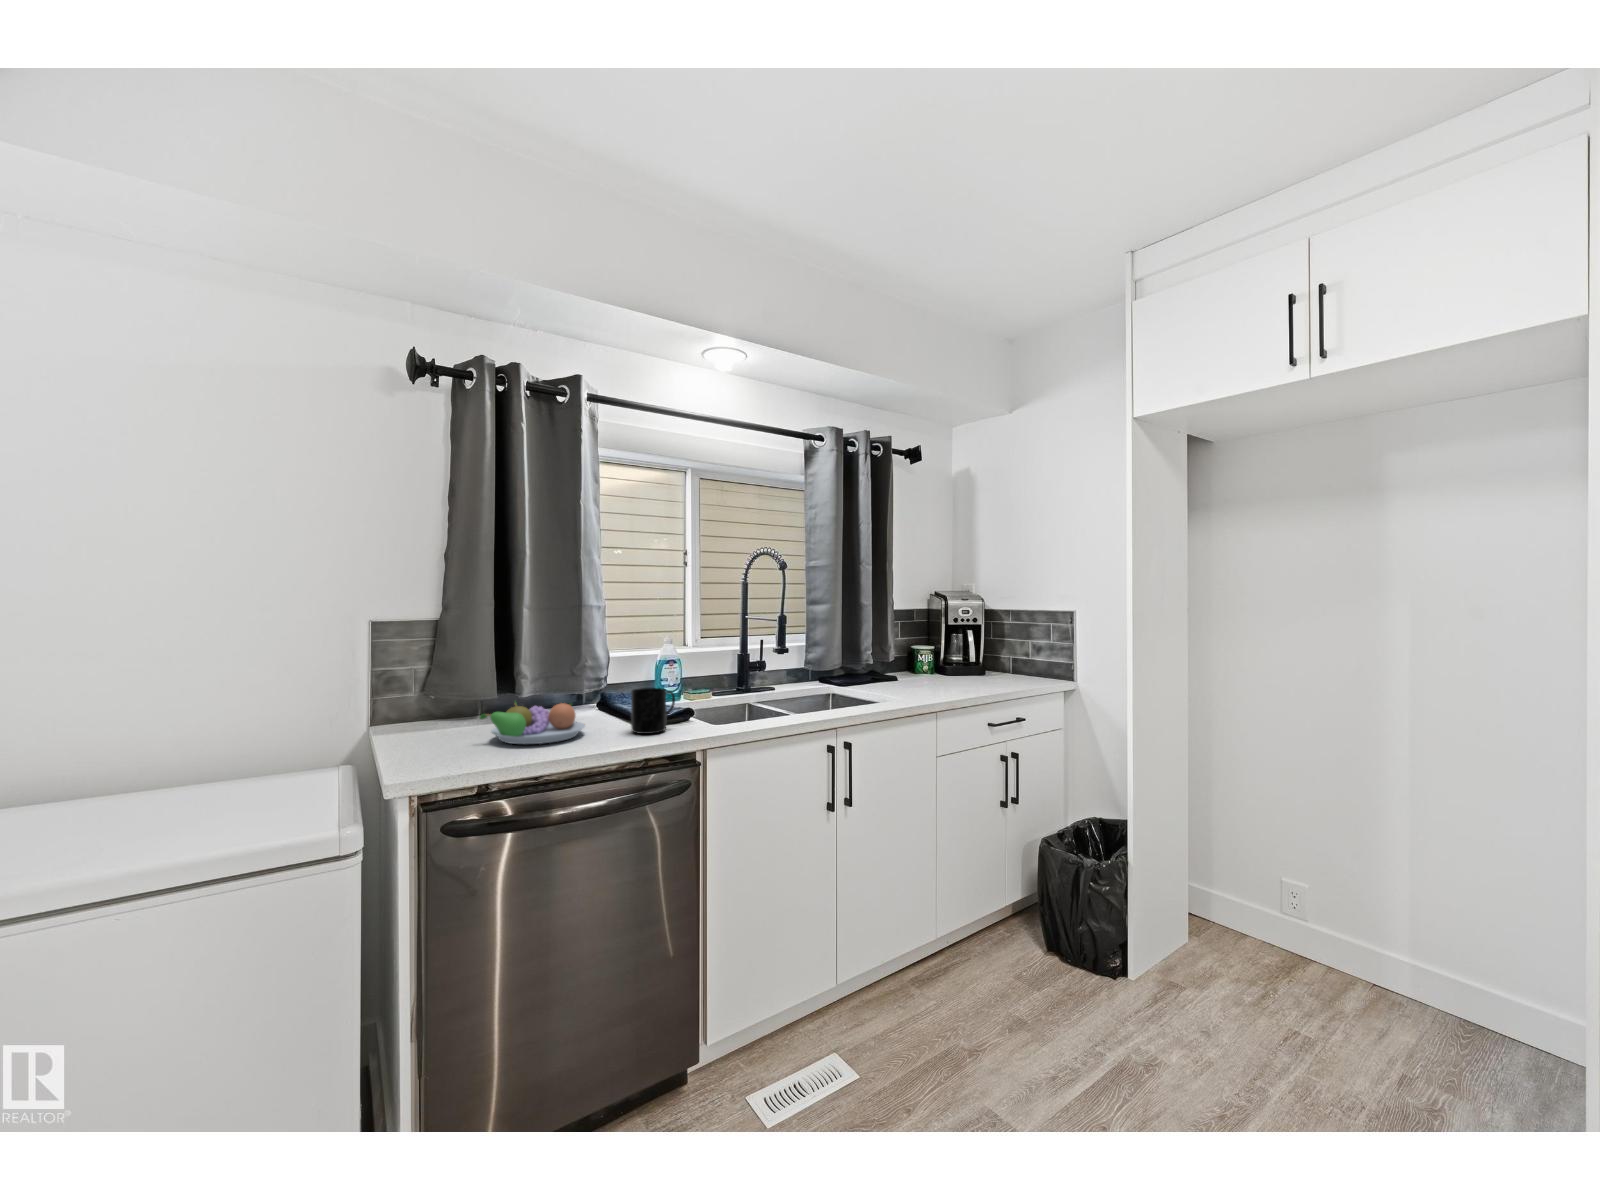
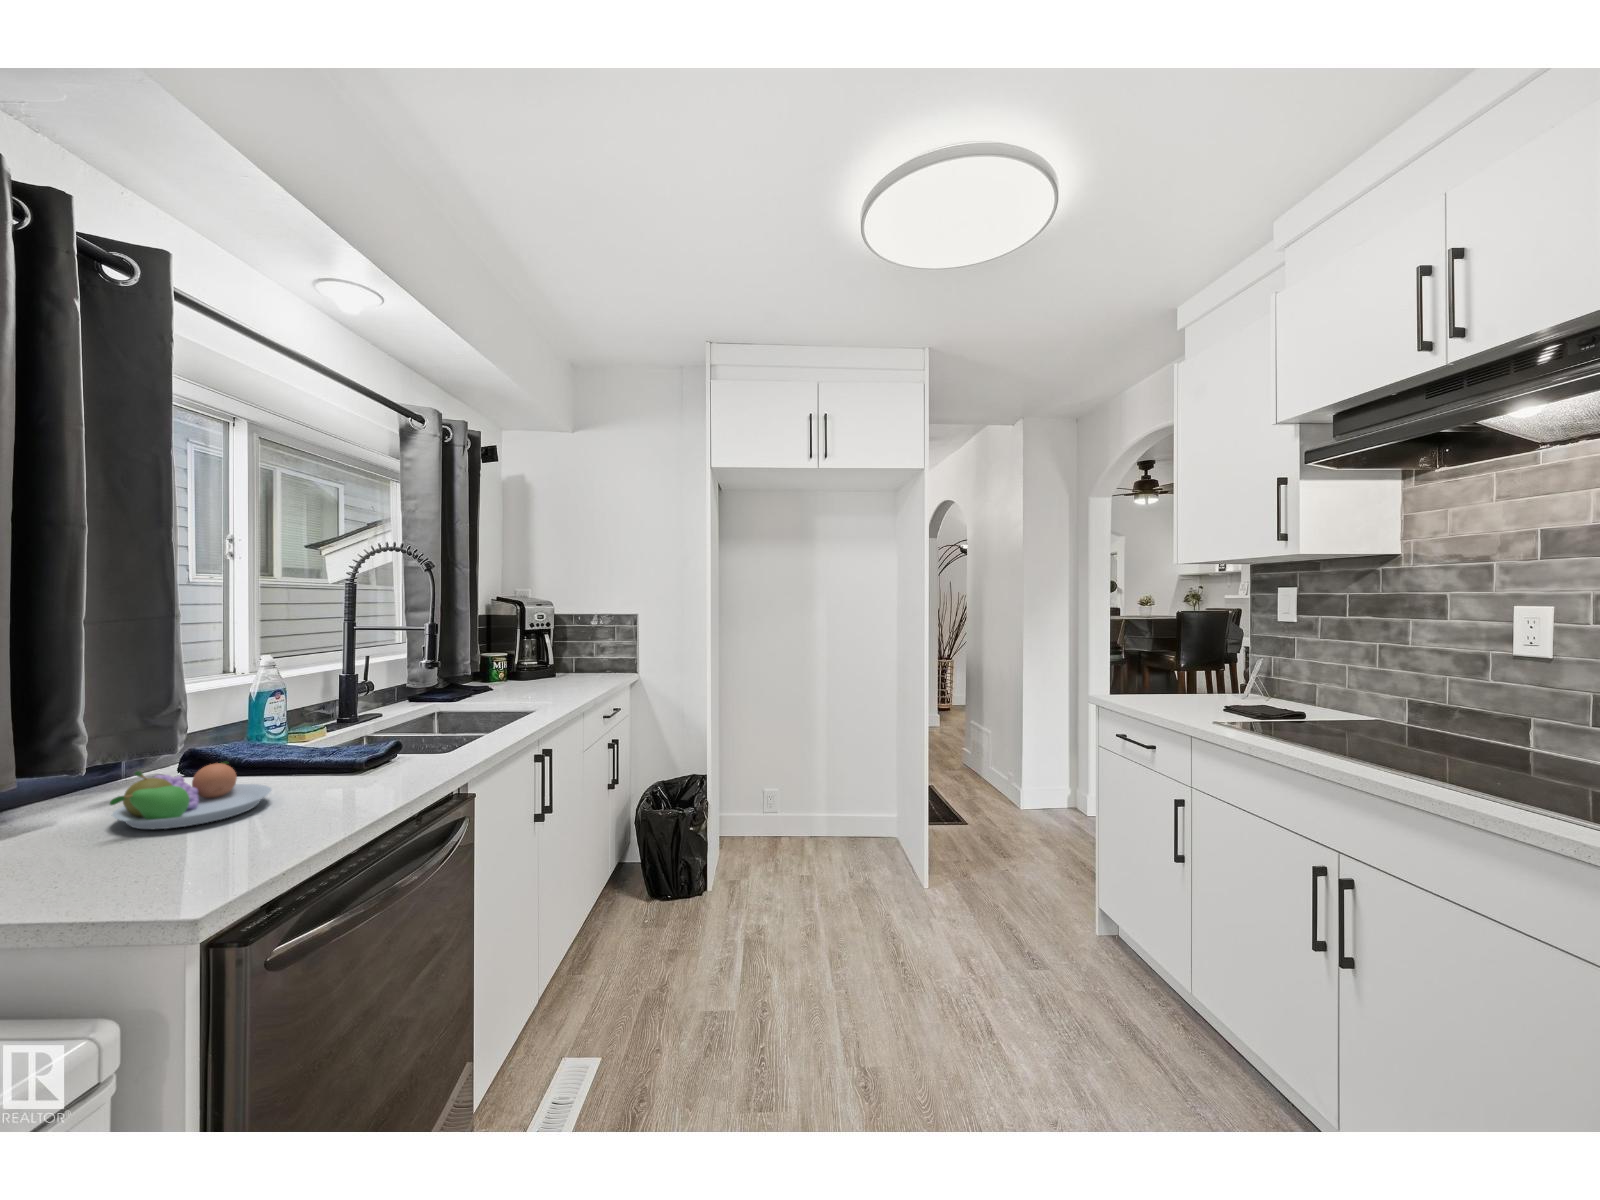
mug: present [631,688,675,734] -> none [323,725,373,781]

